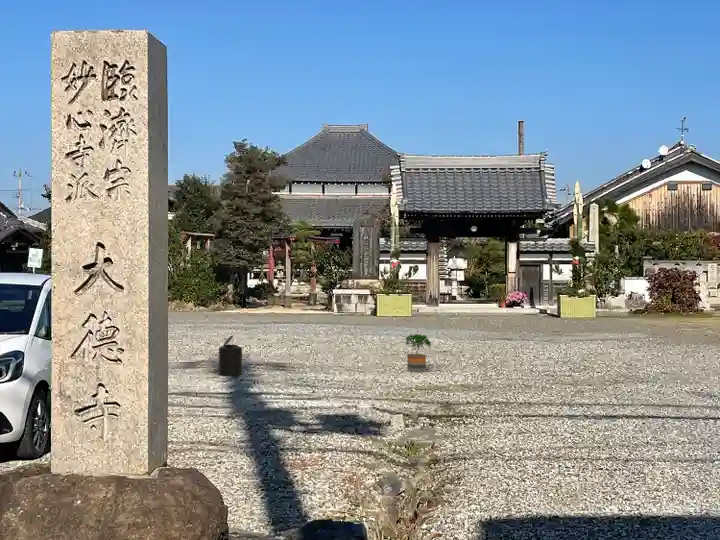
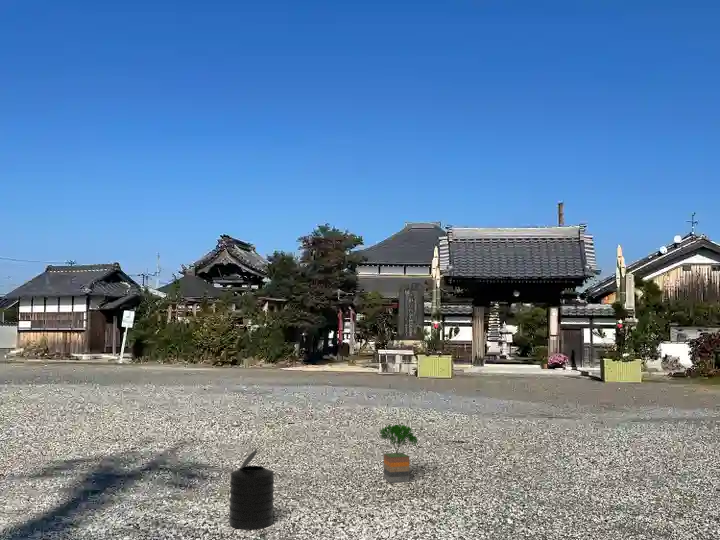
trash can: present [219,336,242,376] -> present [229,450,274,530]

